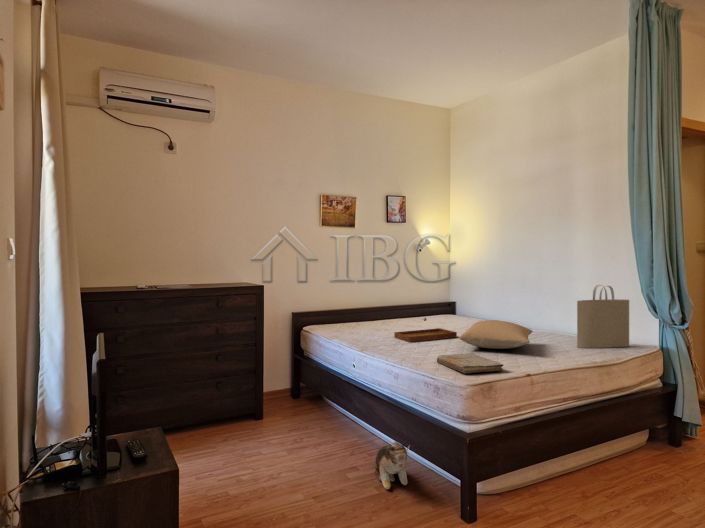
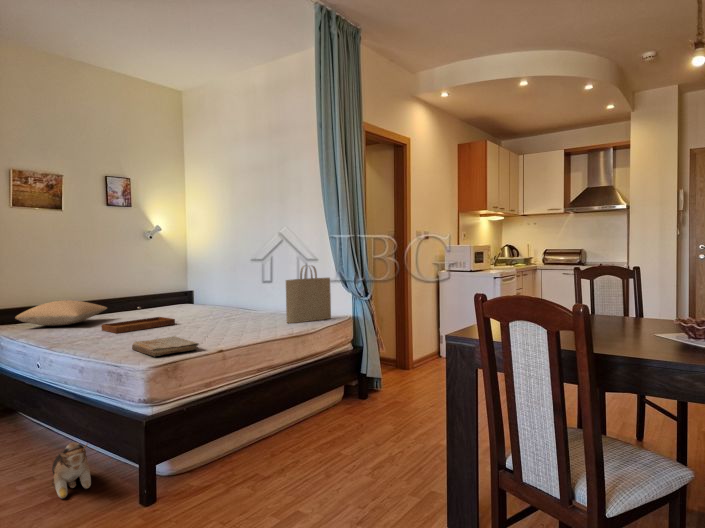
pillow: present [460,320,532,349] -> present [15,300,107,326]

